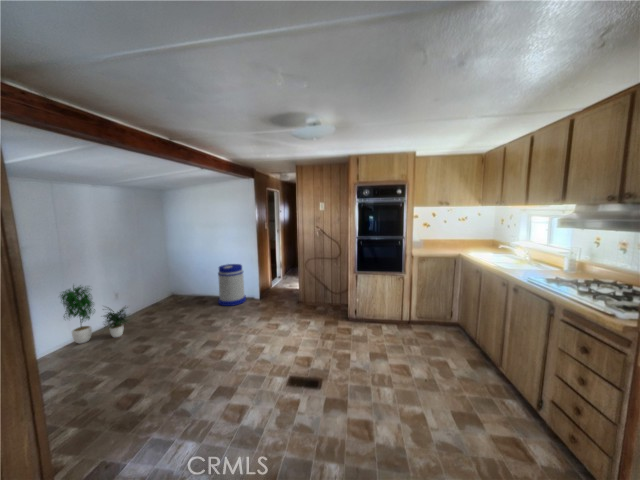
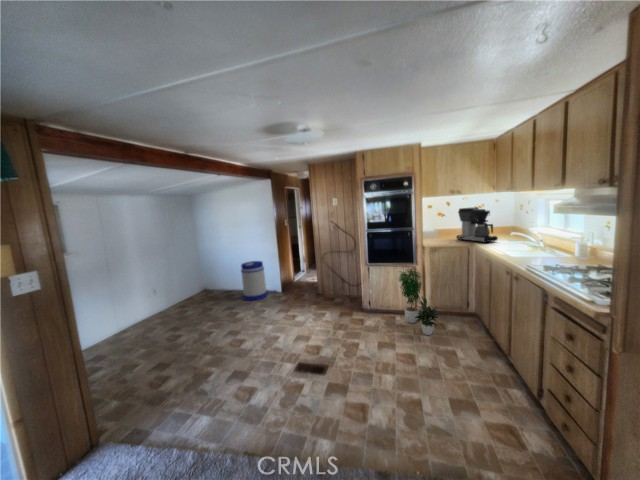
coffee maker: none [442,220,482,254] -> present [457,207,498,243]
potted plant: present [61,286,128,344] -> present [399,270,439,335]

